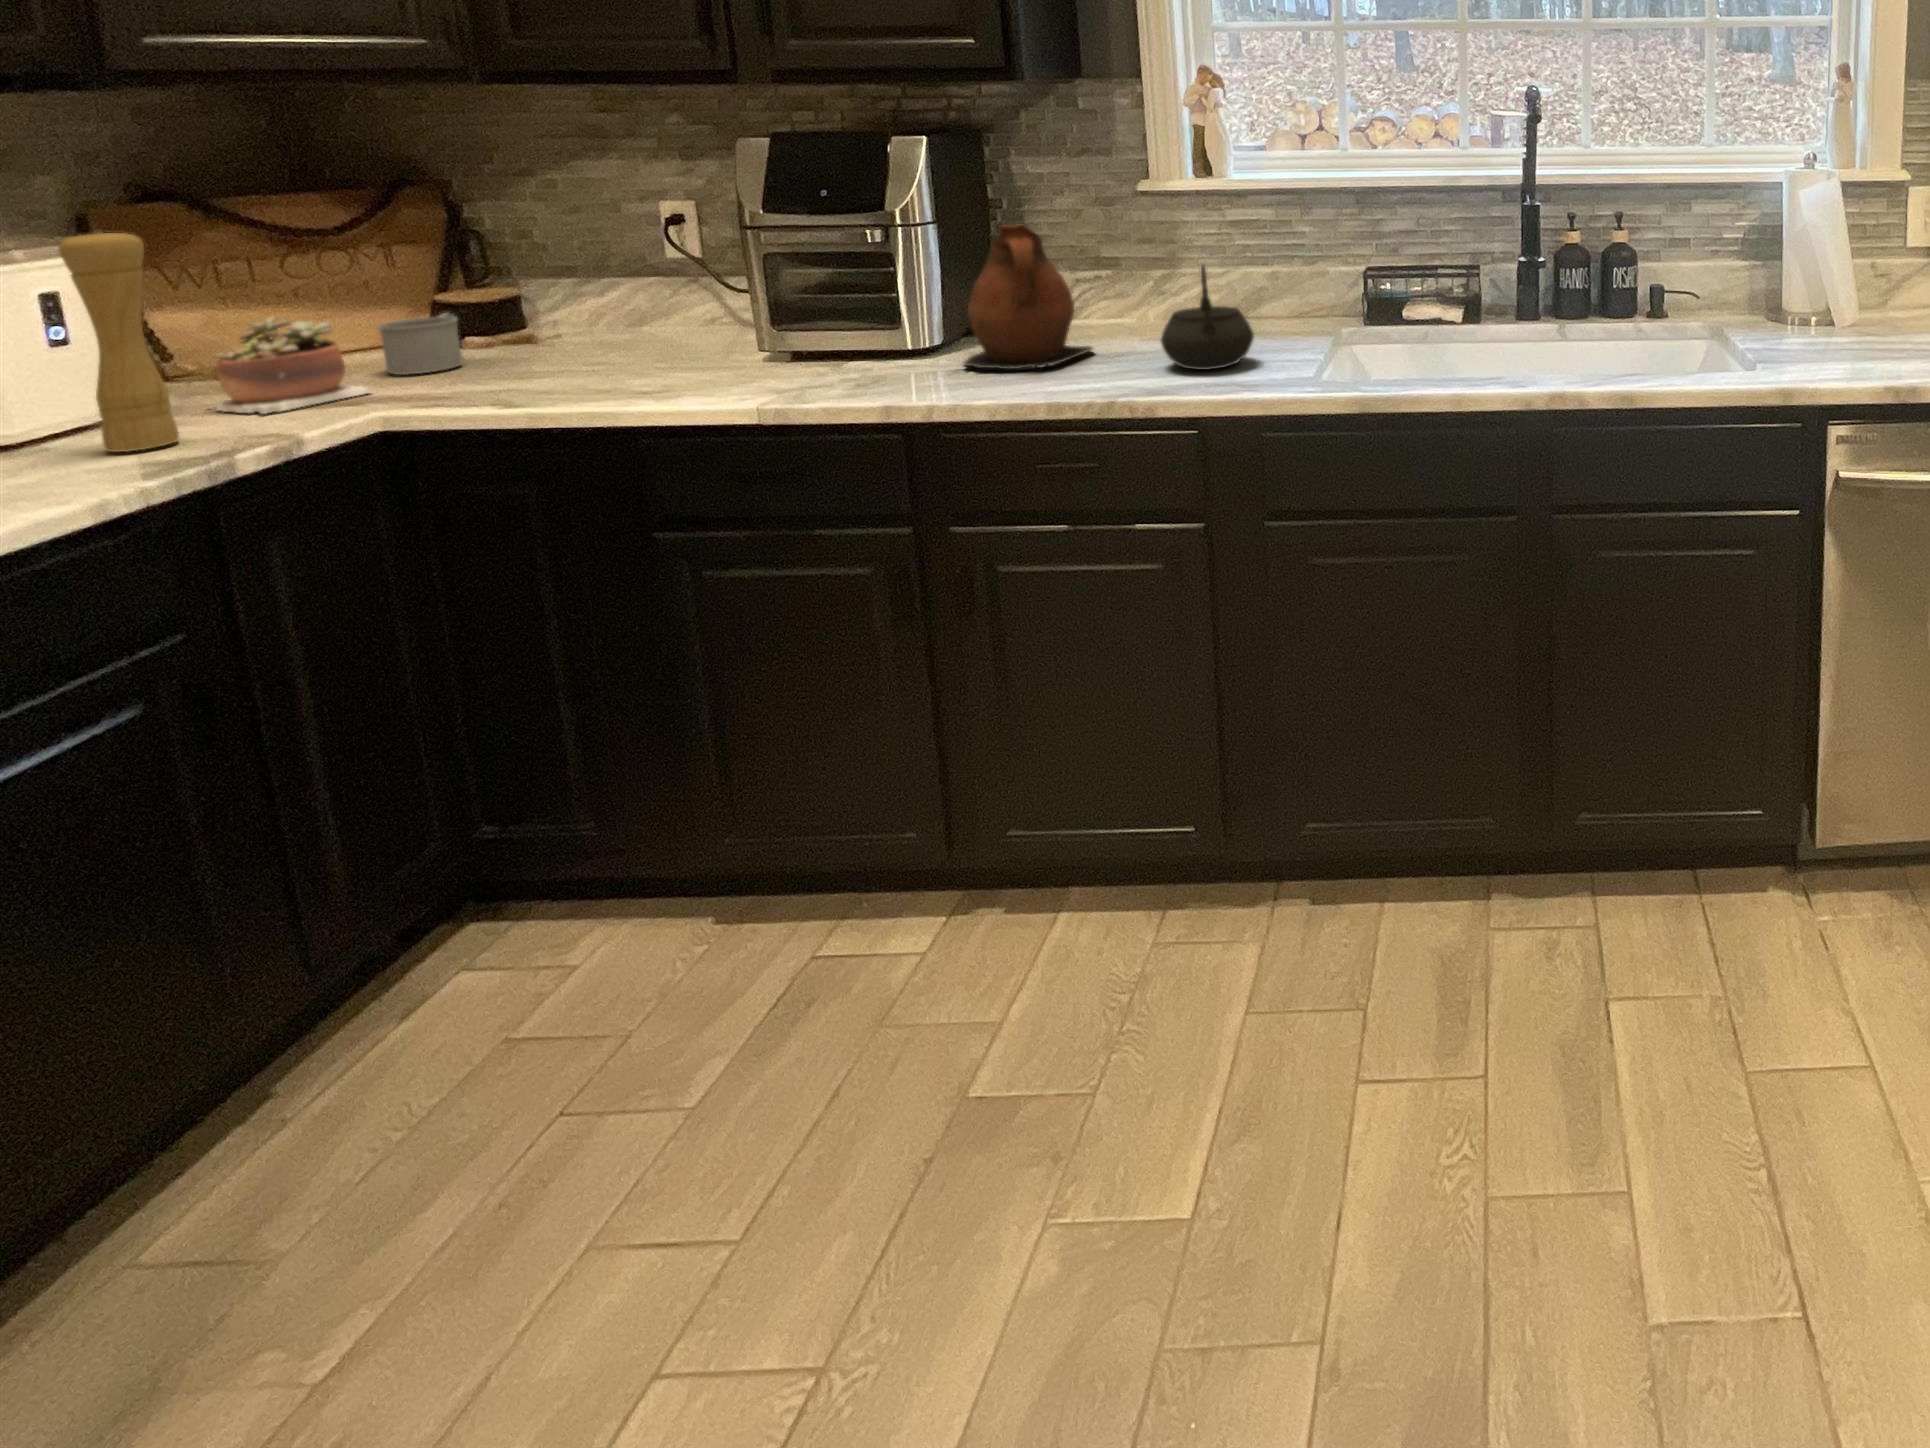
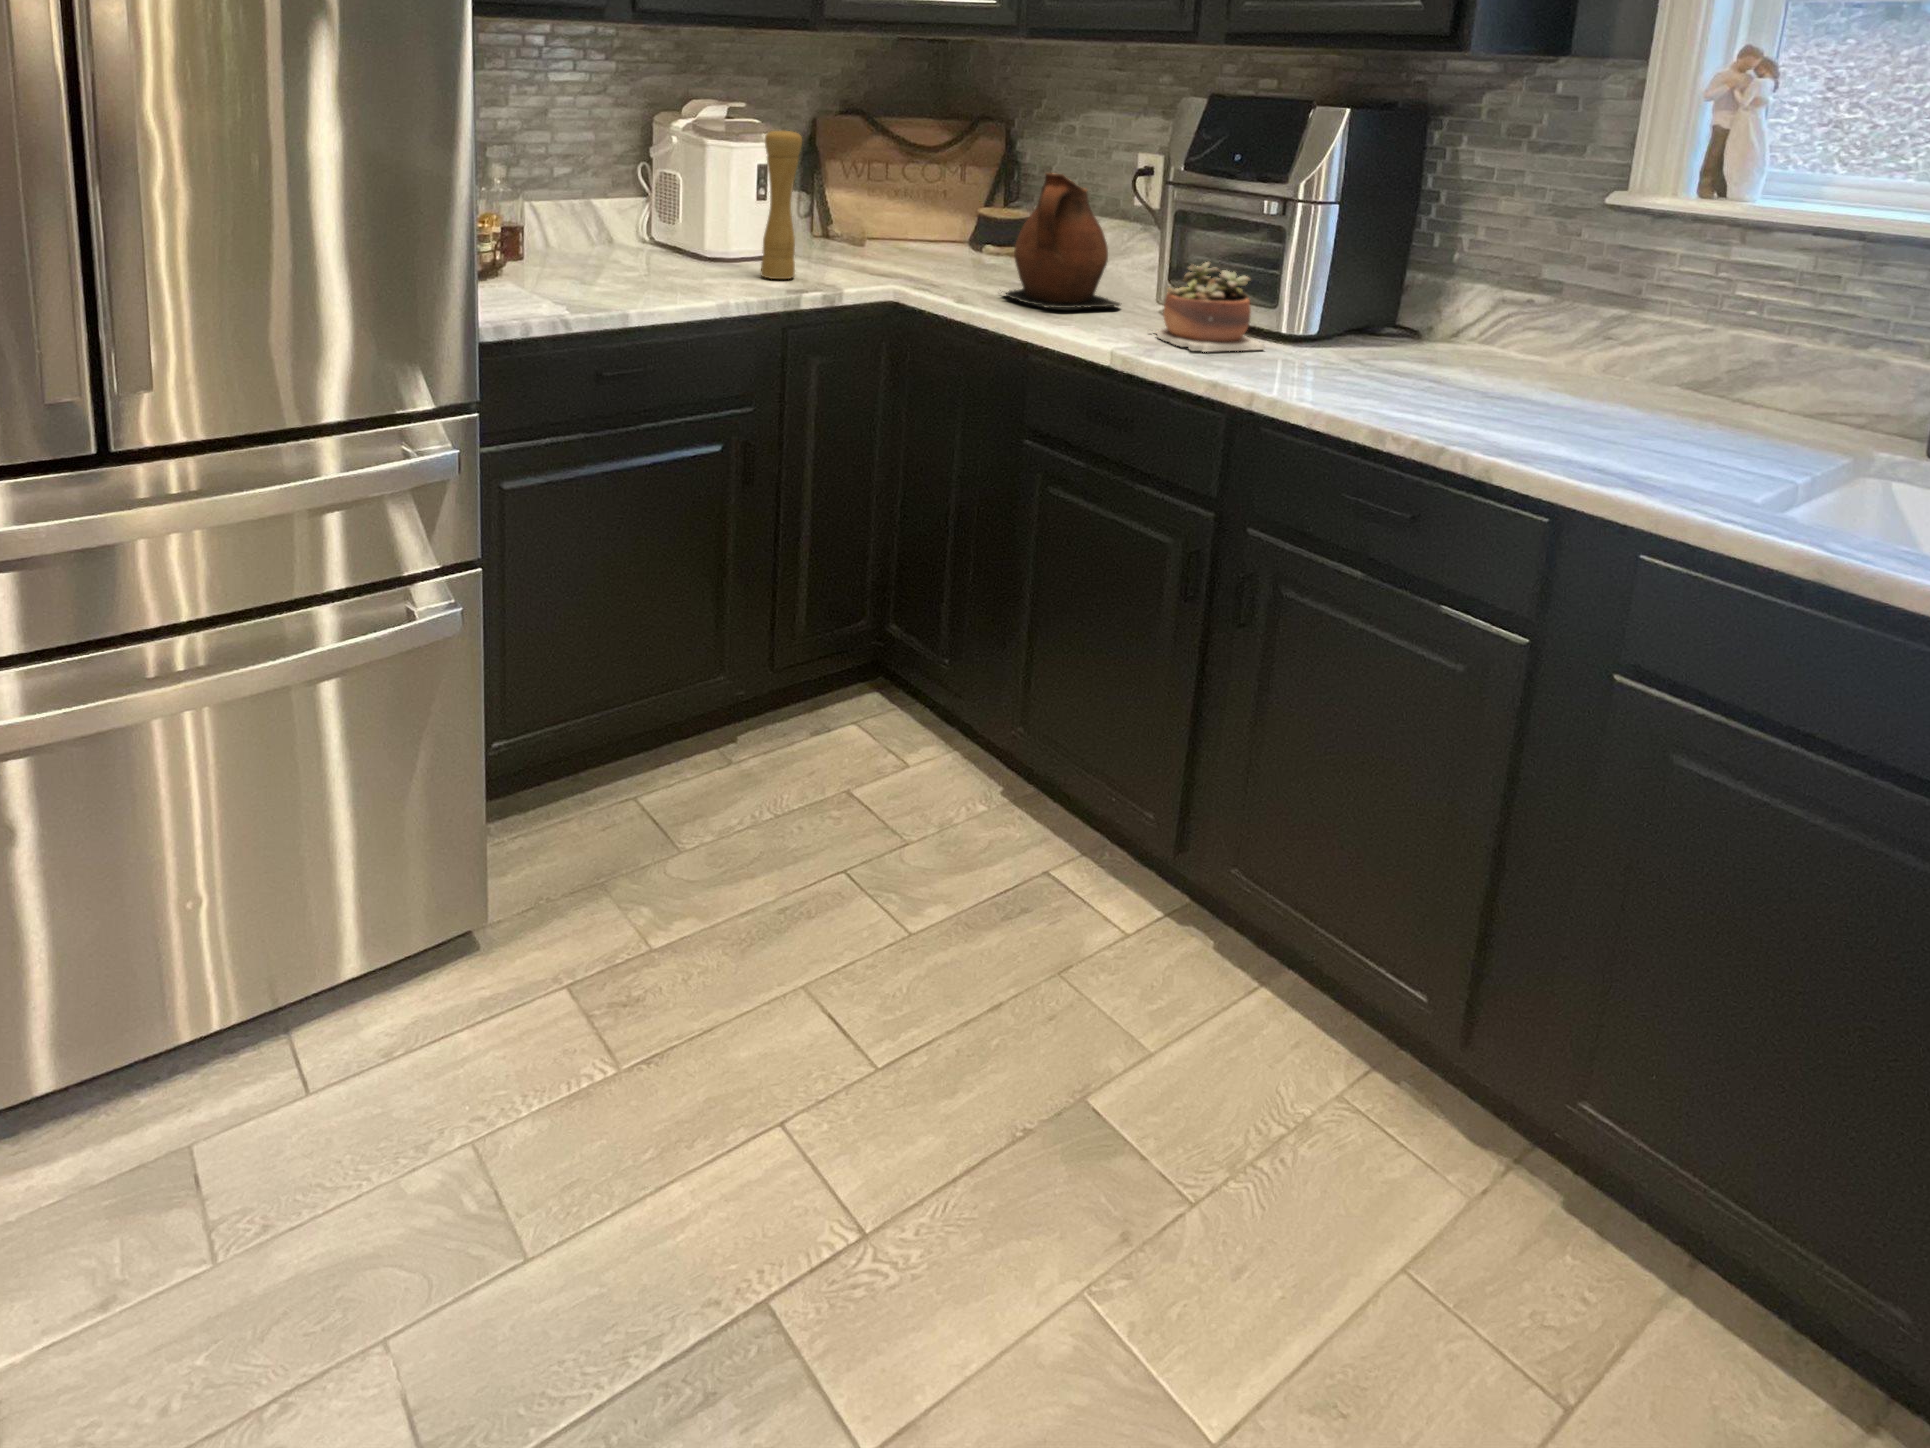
ceramic pitcher: present [964,225,1093,369] -> present [1006,173,1120,308]
kettle: present [1161,265,1254,370] -> none [1551,307,1698,451]
mug: present [378,313,462,375] -> none [927,223,979,266]
succulent plant: present [210,317,371,414] -> present [1156,262,1265,352]

